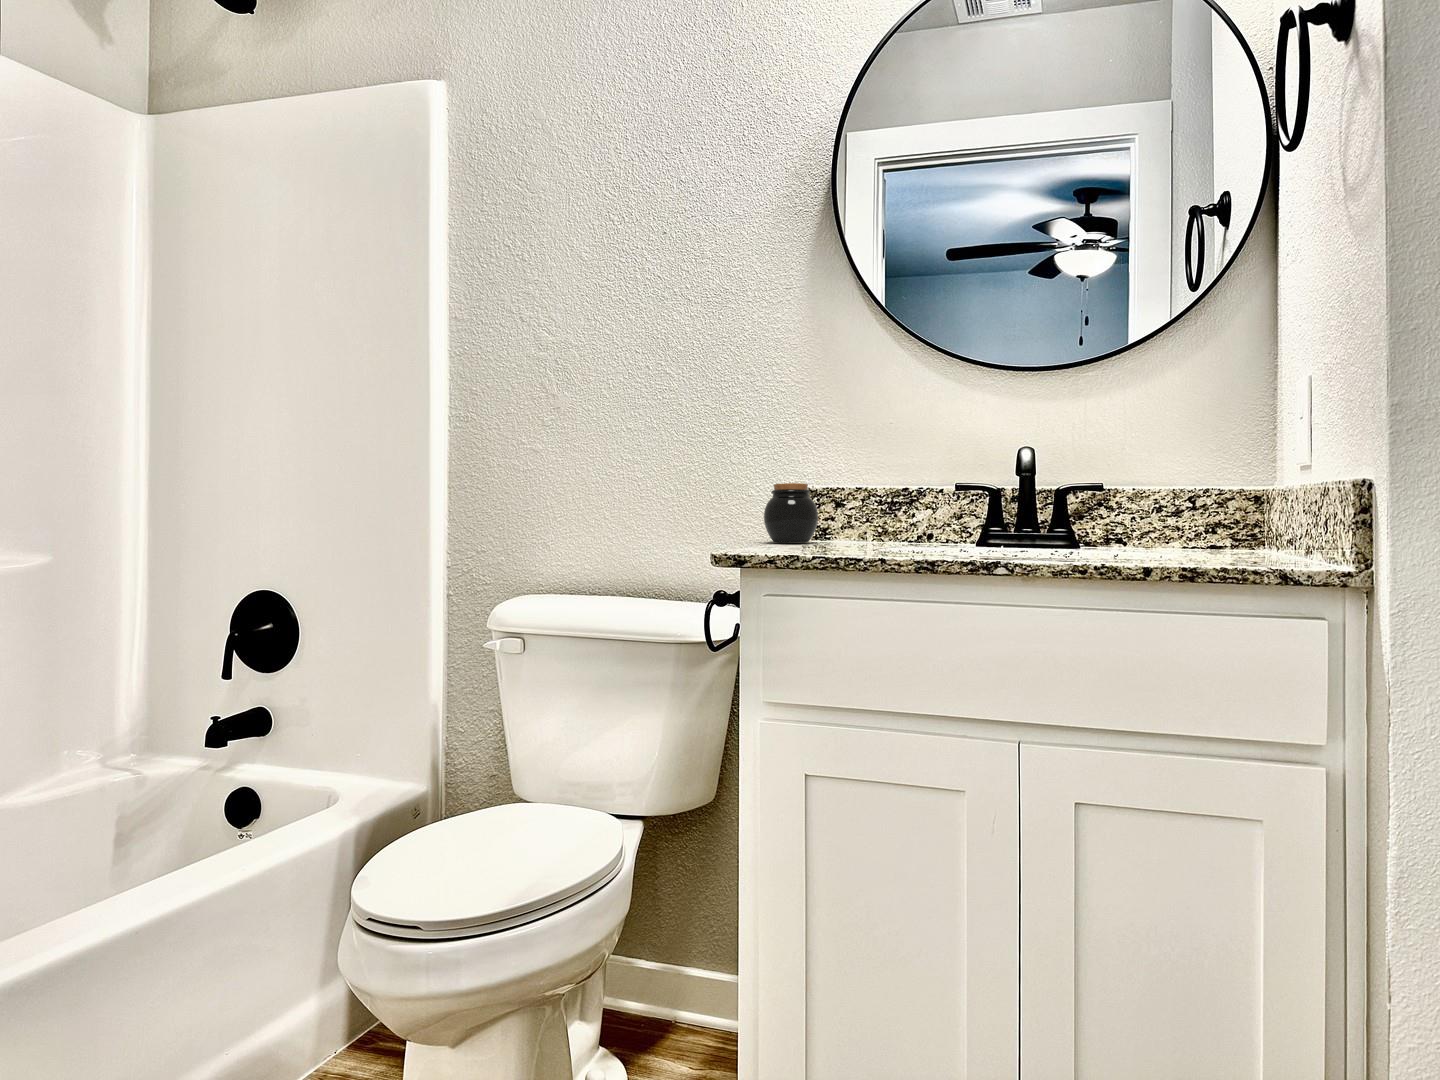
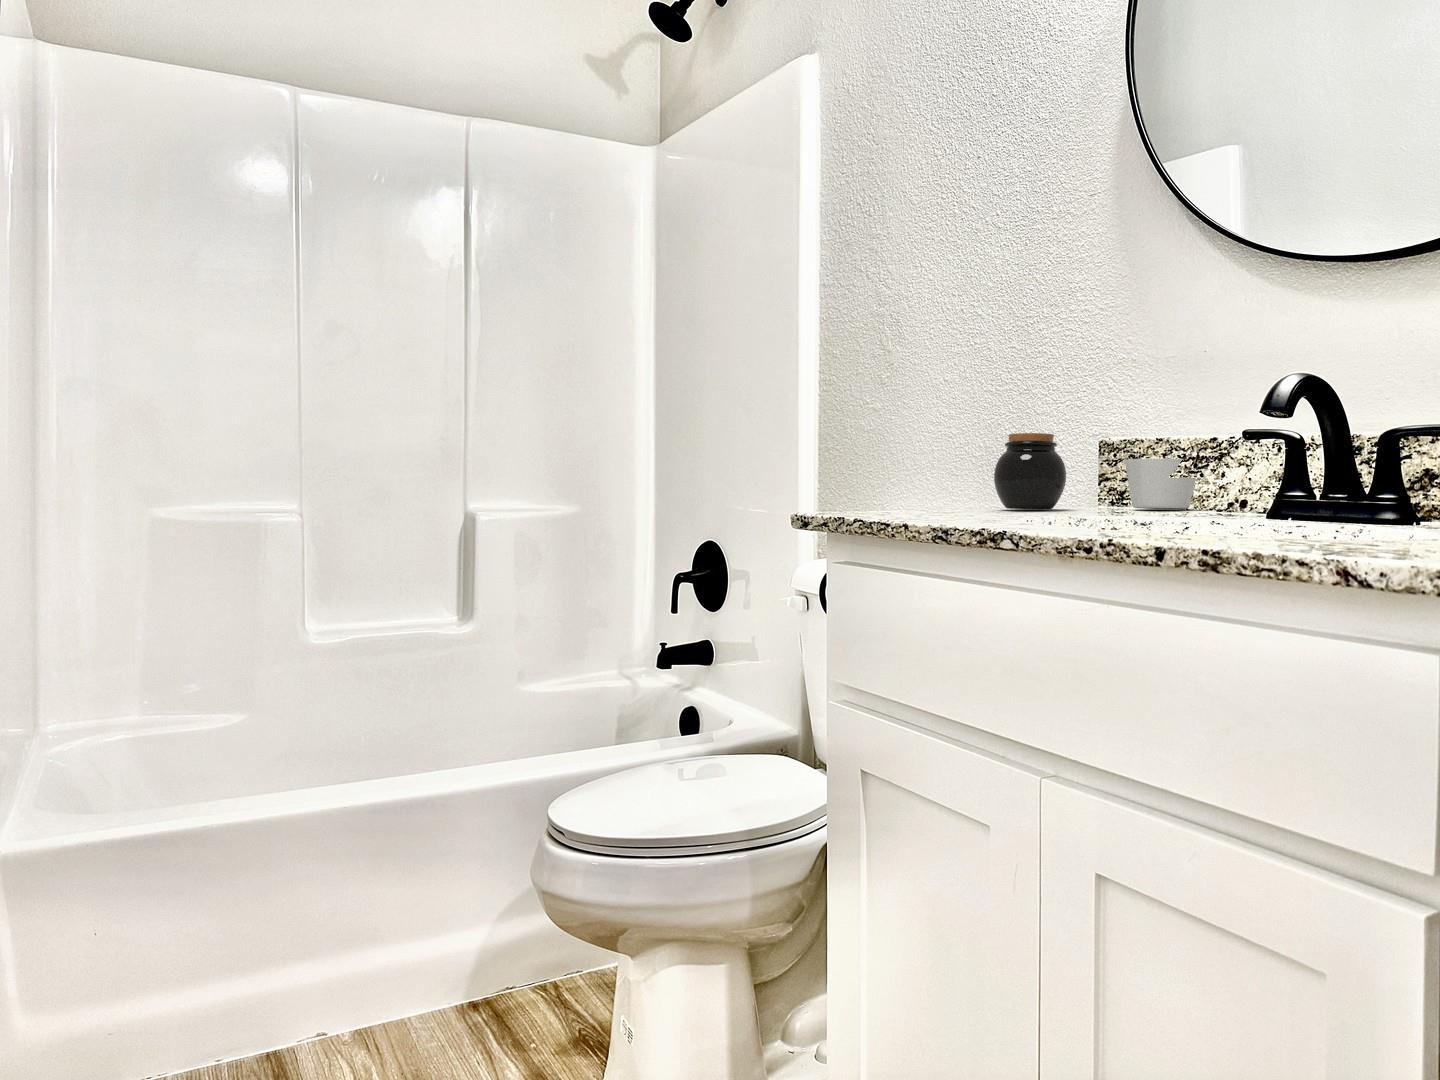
candle: none [838,504,888,539] -> present [1125,458,1196,509]

